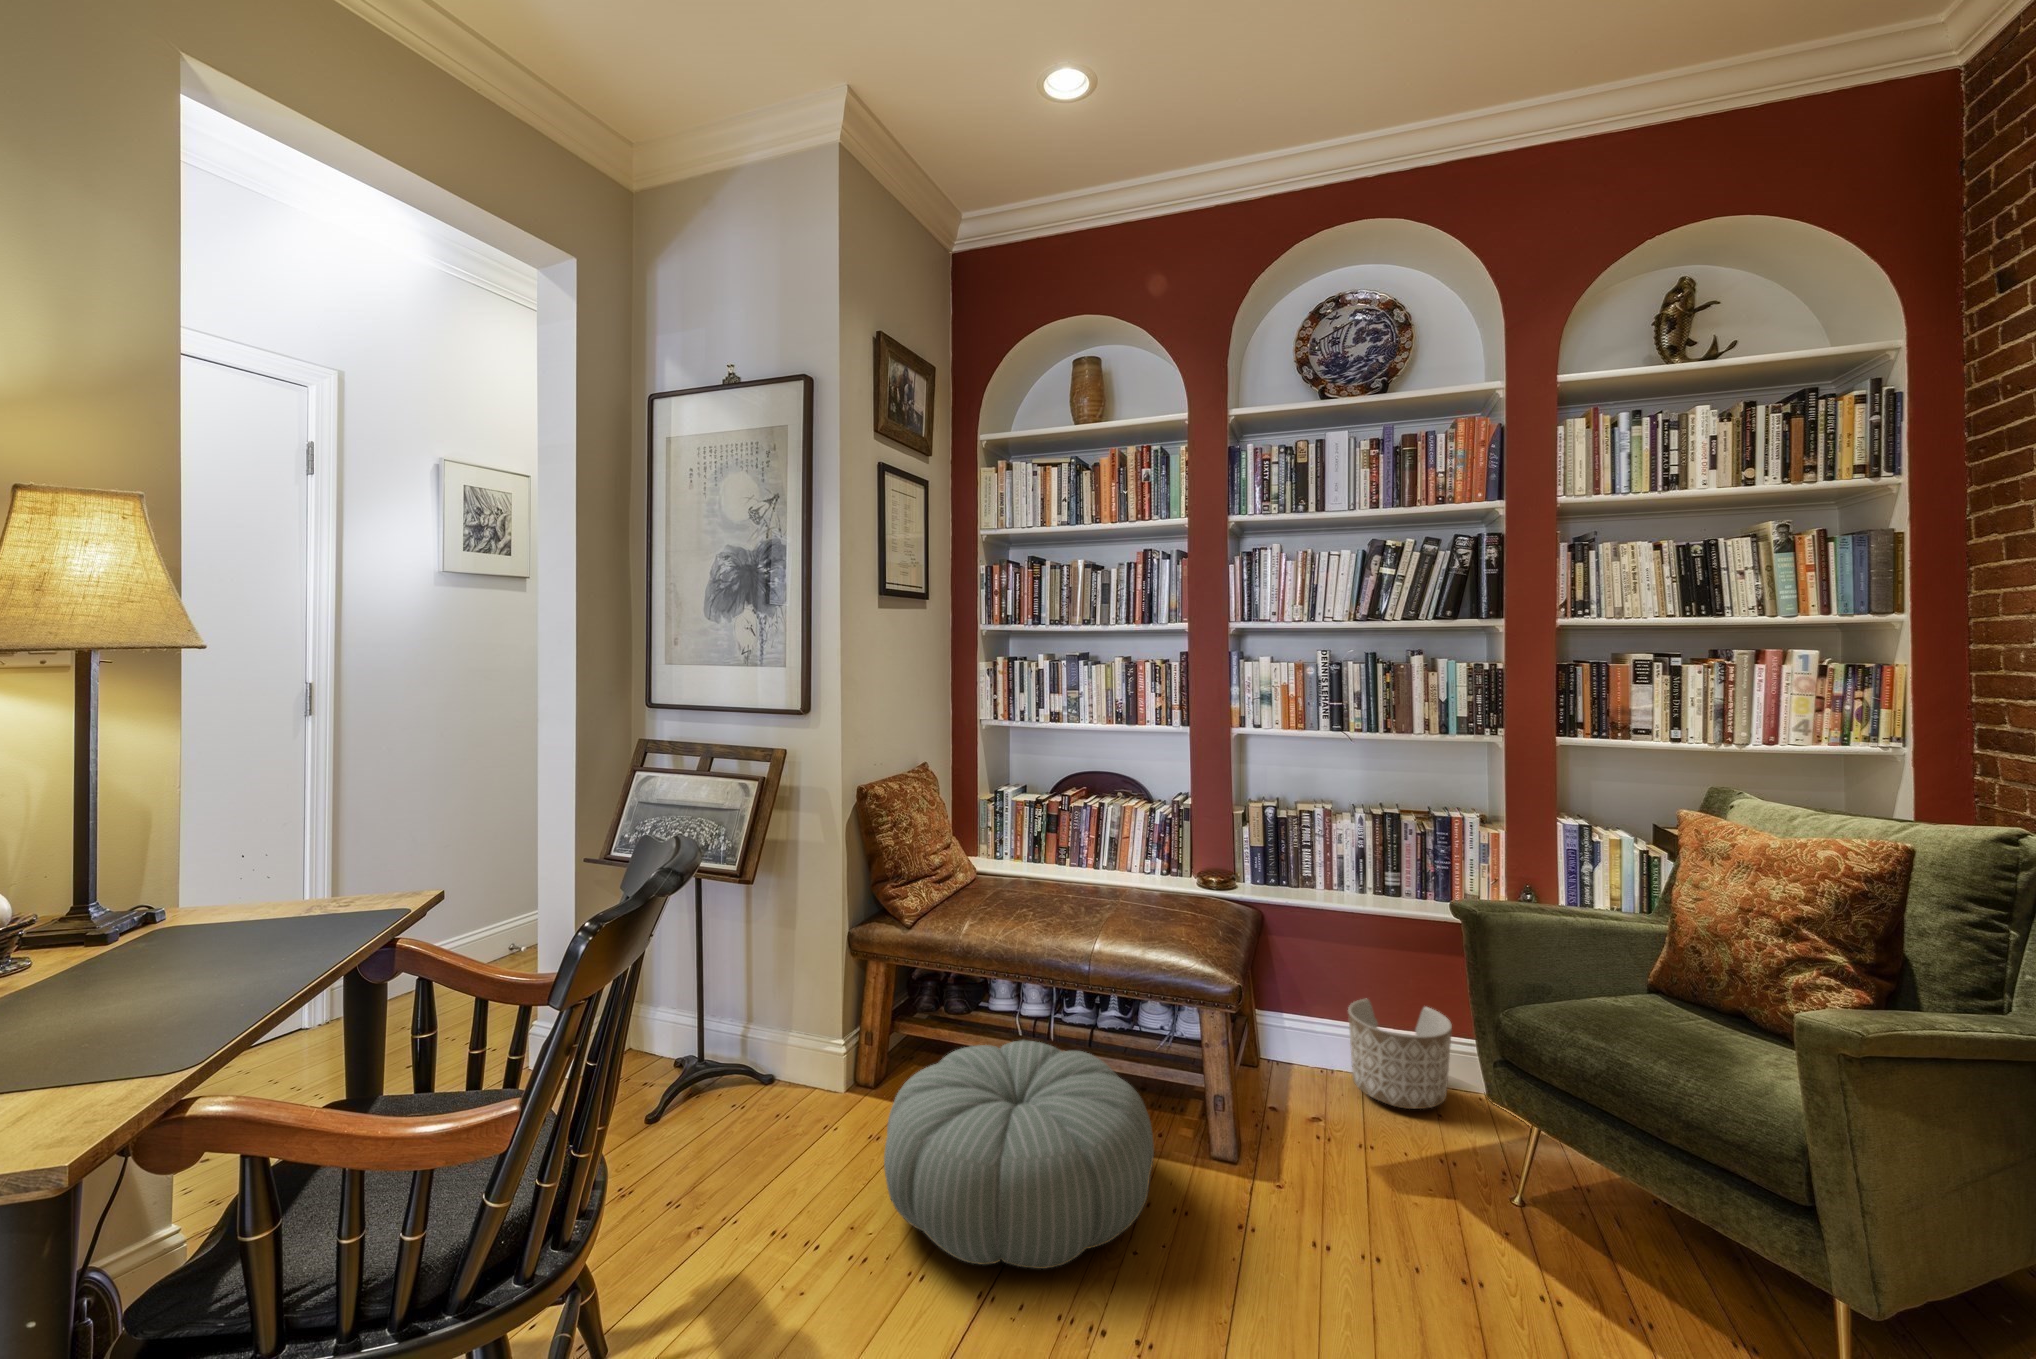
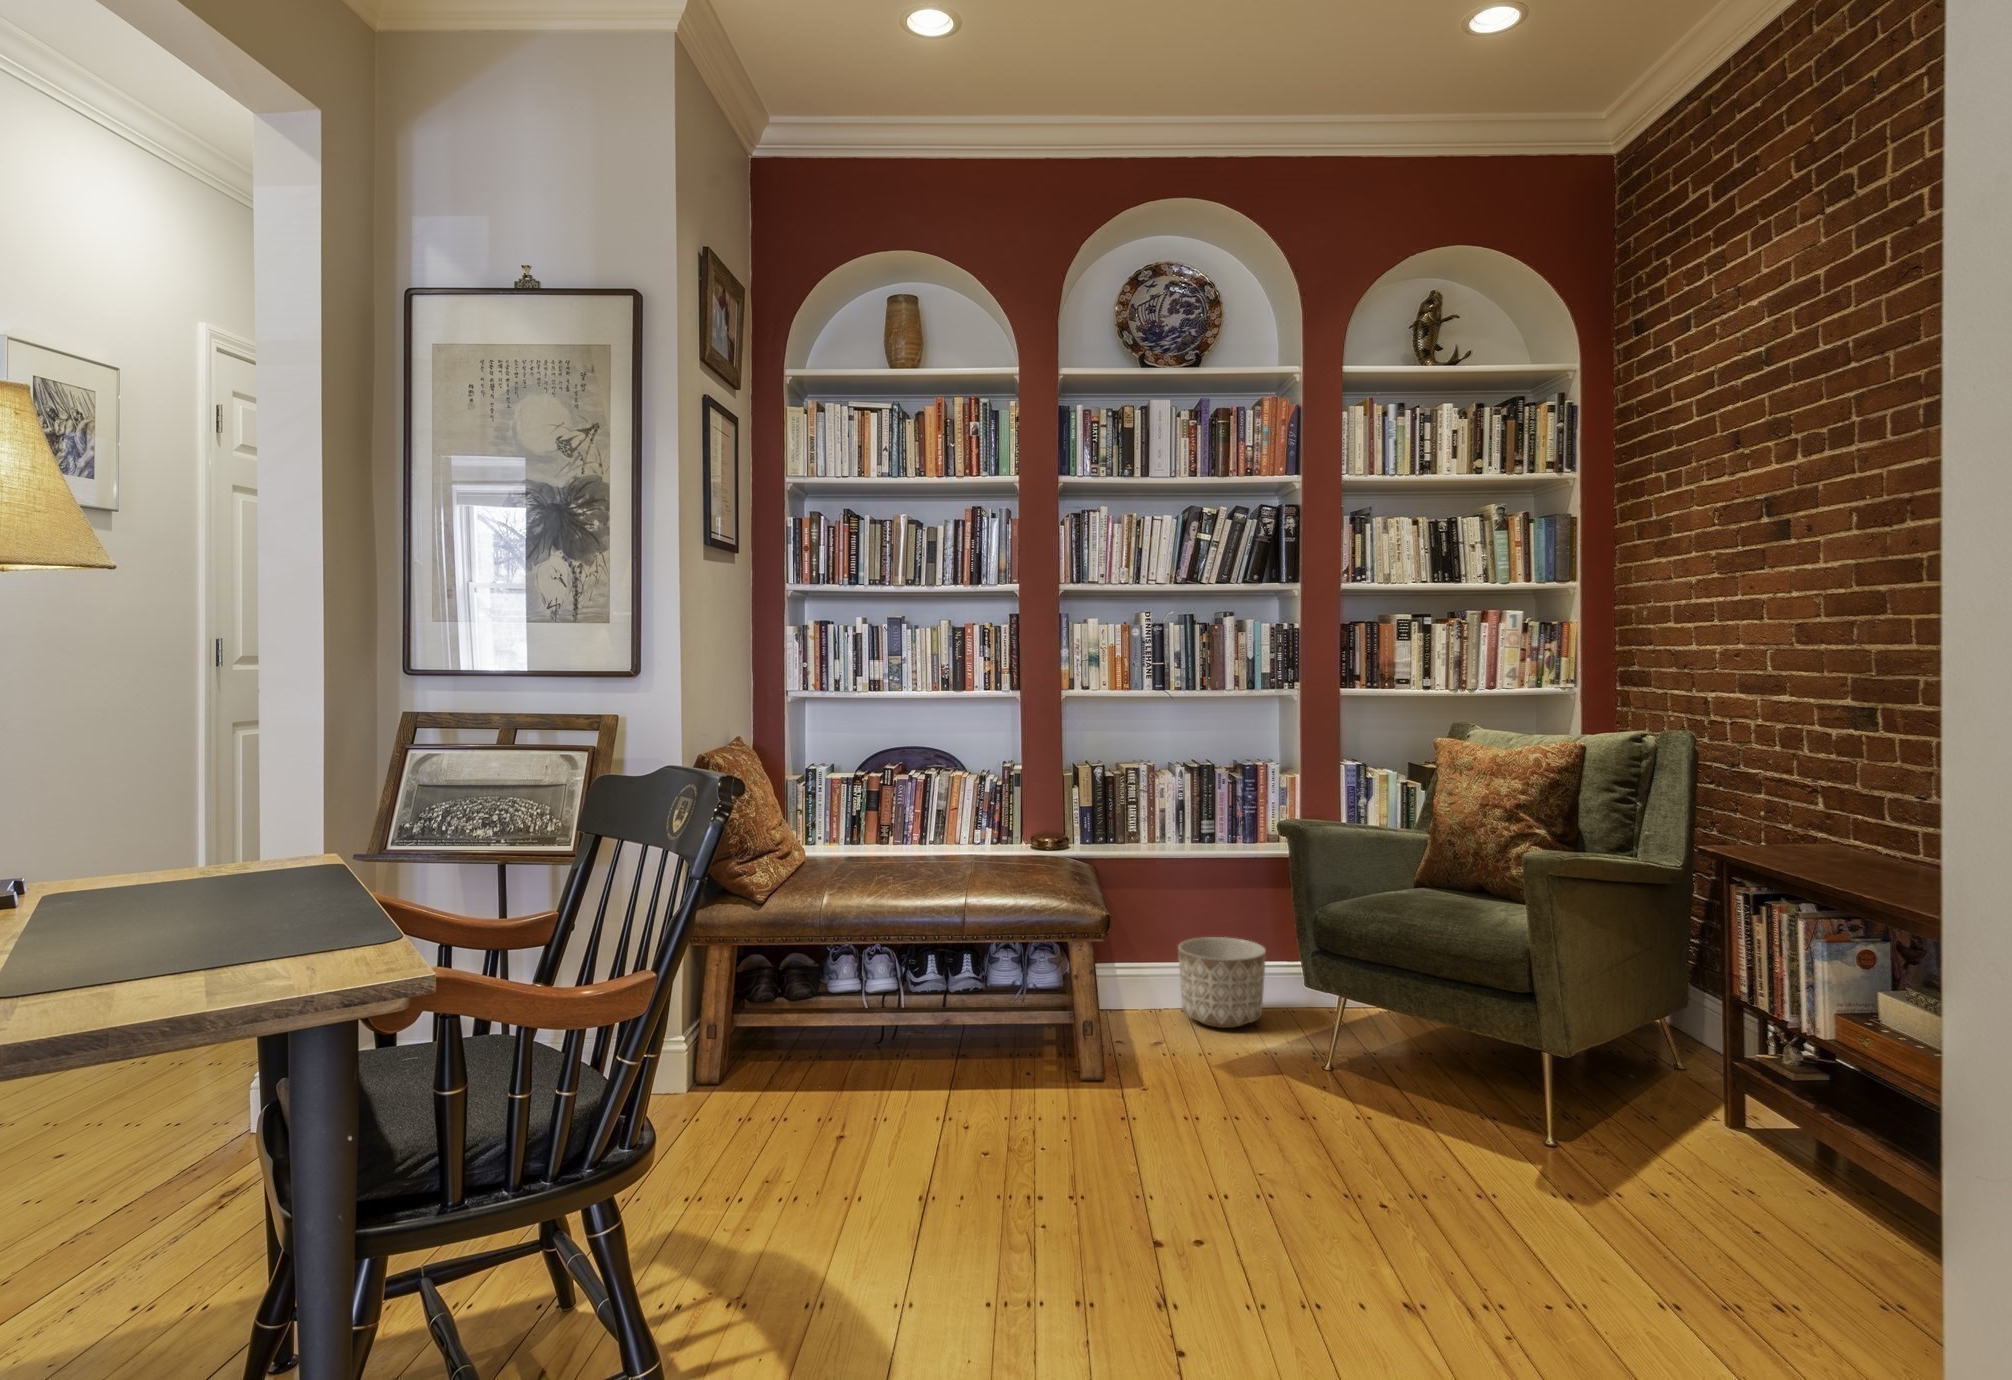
pouf: present [884,1040,1154,1269] -> none [796,997,1057,1172]

